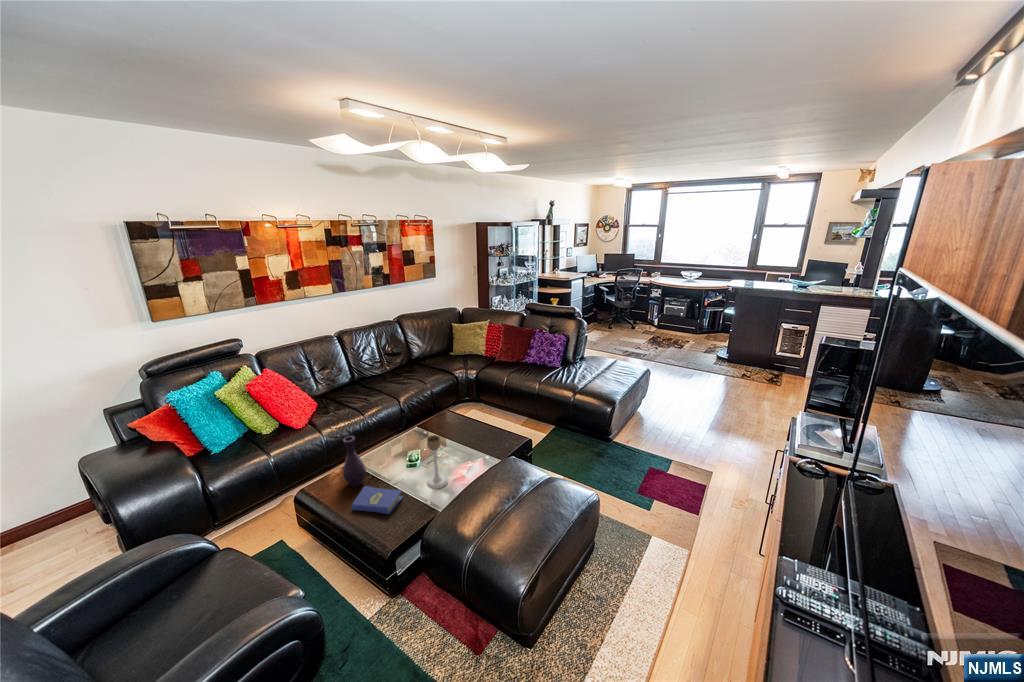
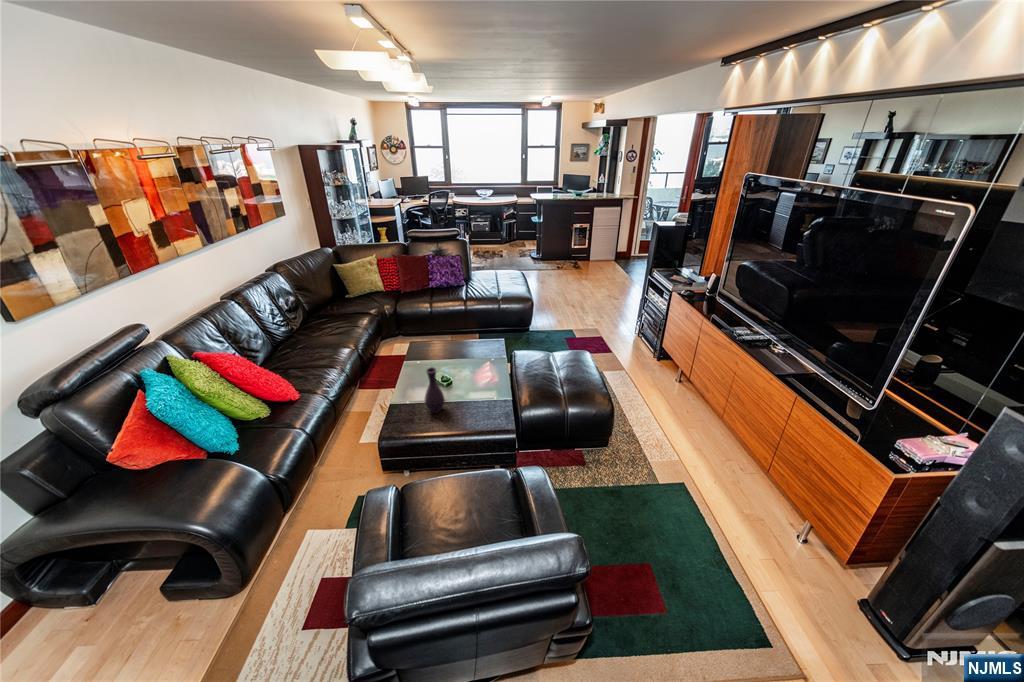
candle holder: present [427,435,448,489] -> none [483,344,501,388]
hardcover book: present [351,486,403,514] -> none [455,394,496,422]

